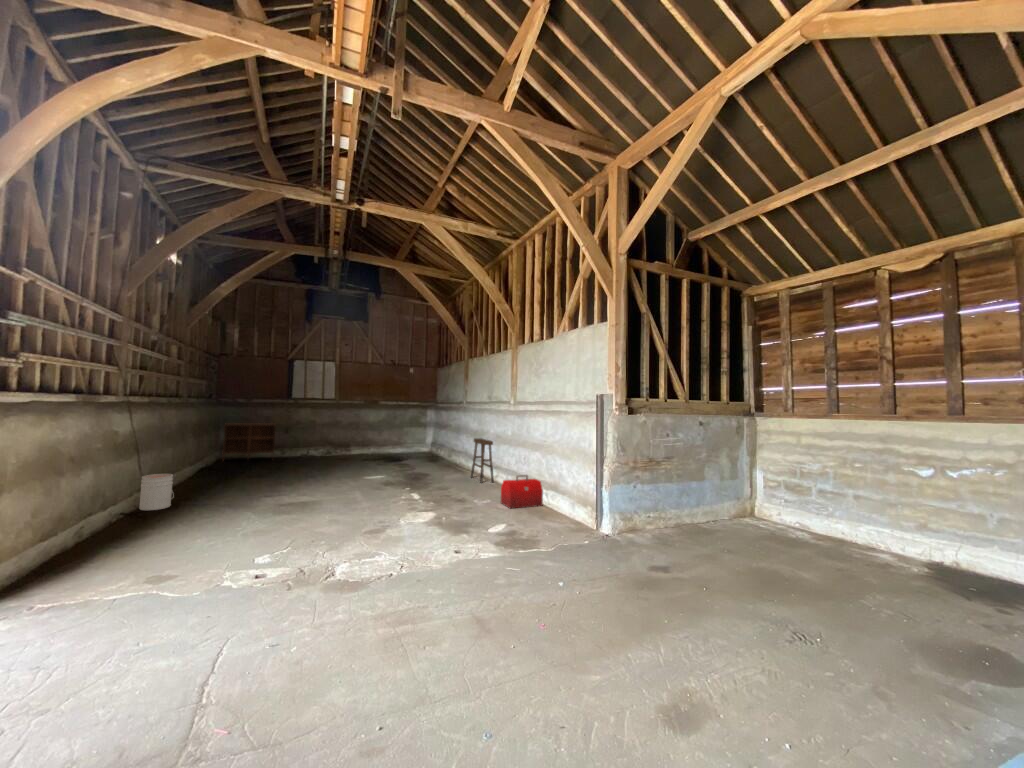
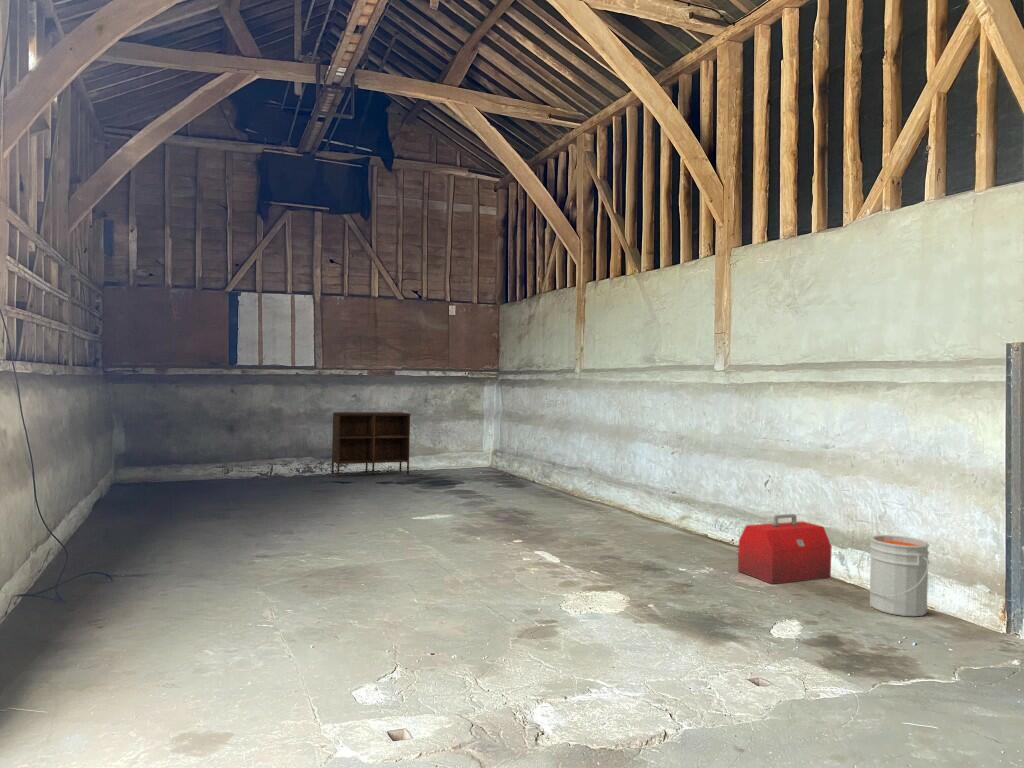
shelving unit: present [222,423,276,460] -> present [332,412,411,477]
stool: present [471,438,494,483] -> none [617,440,674,528]
bucket: present [139,474,173,510] -> present [858,535,929,616]

